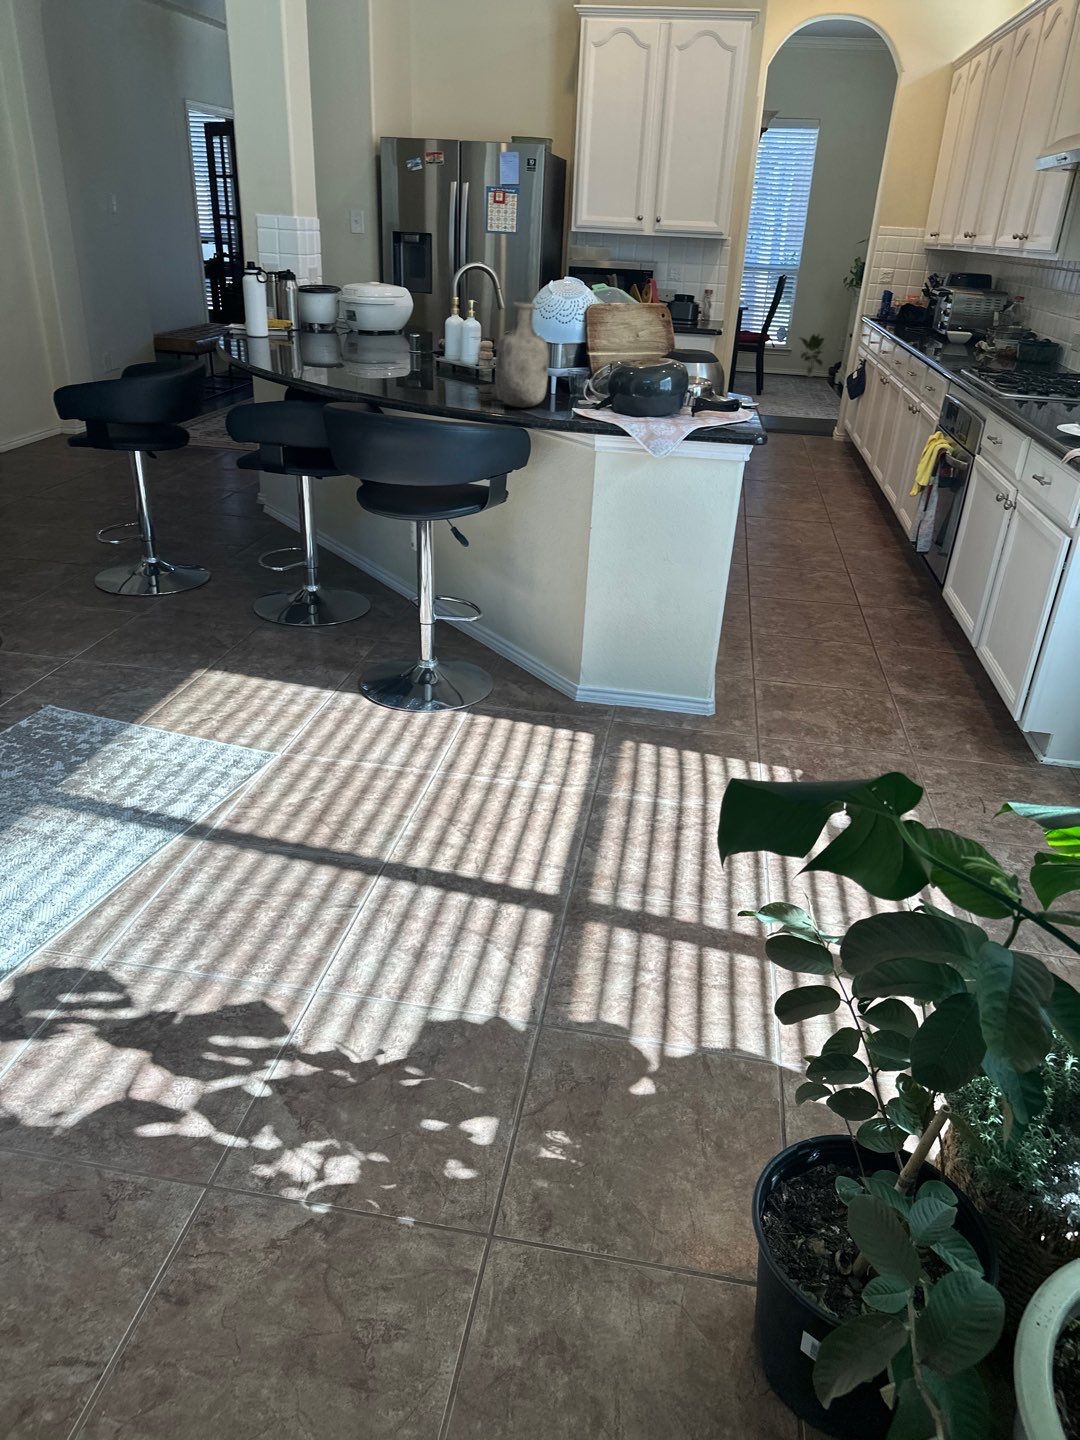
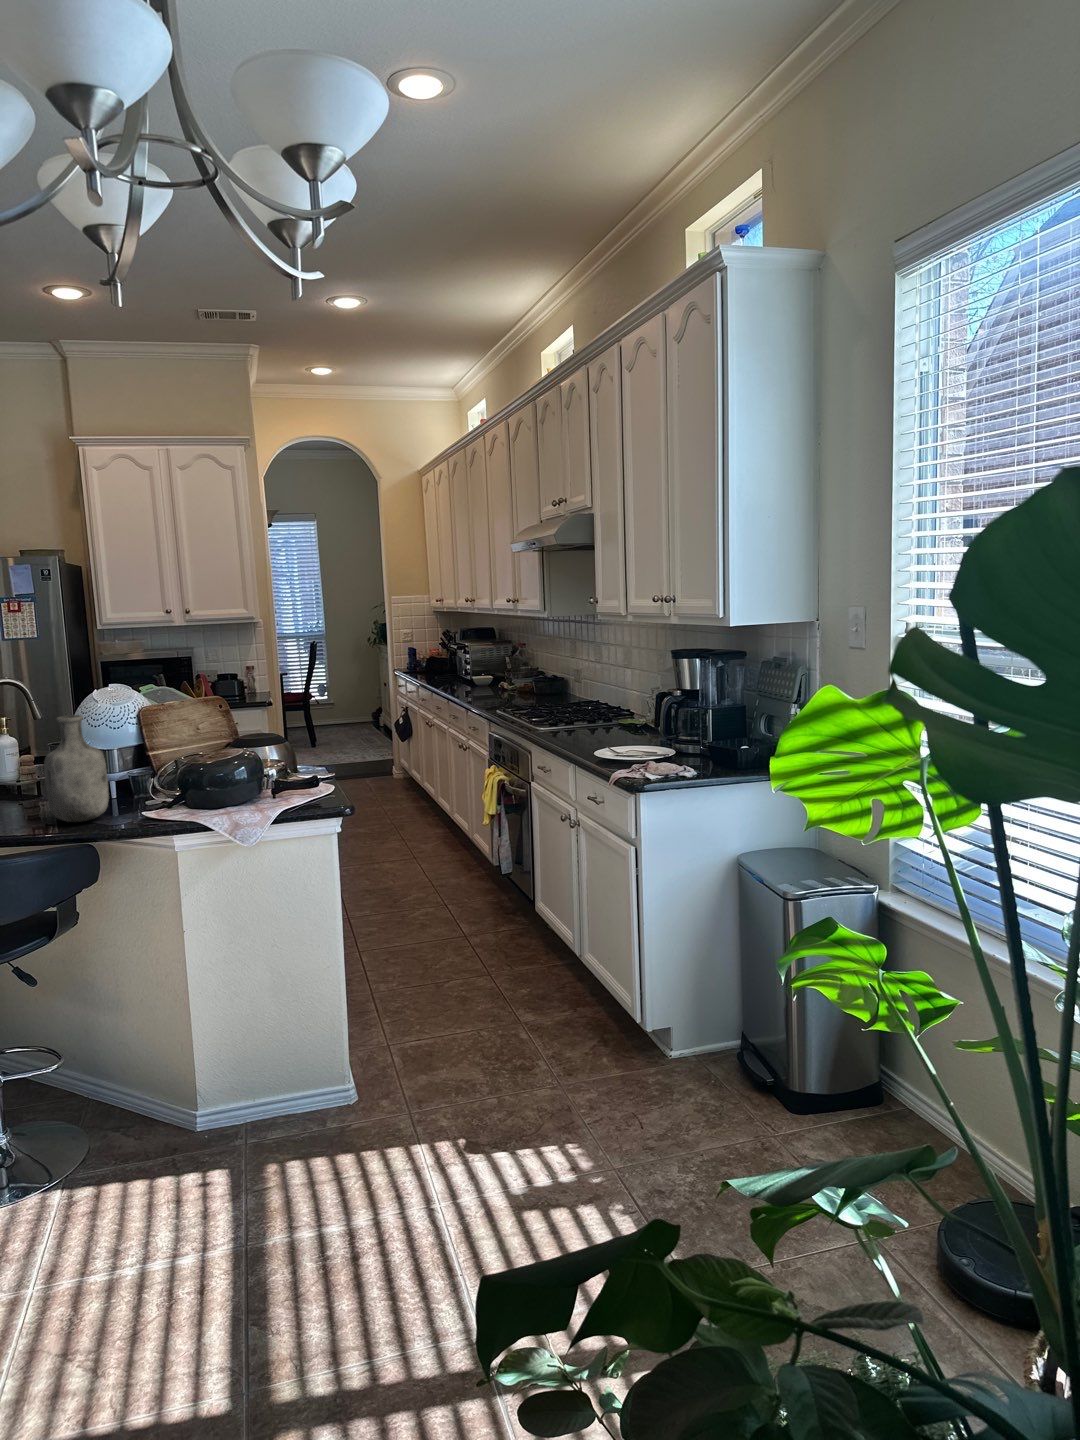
potted plant: present [800,334,824,377] -> none [337,685,363,724]

